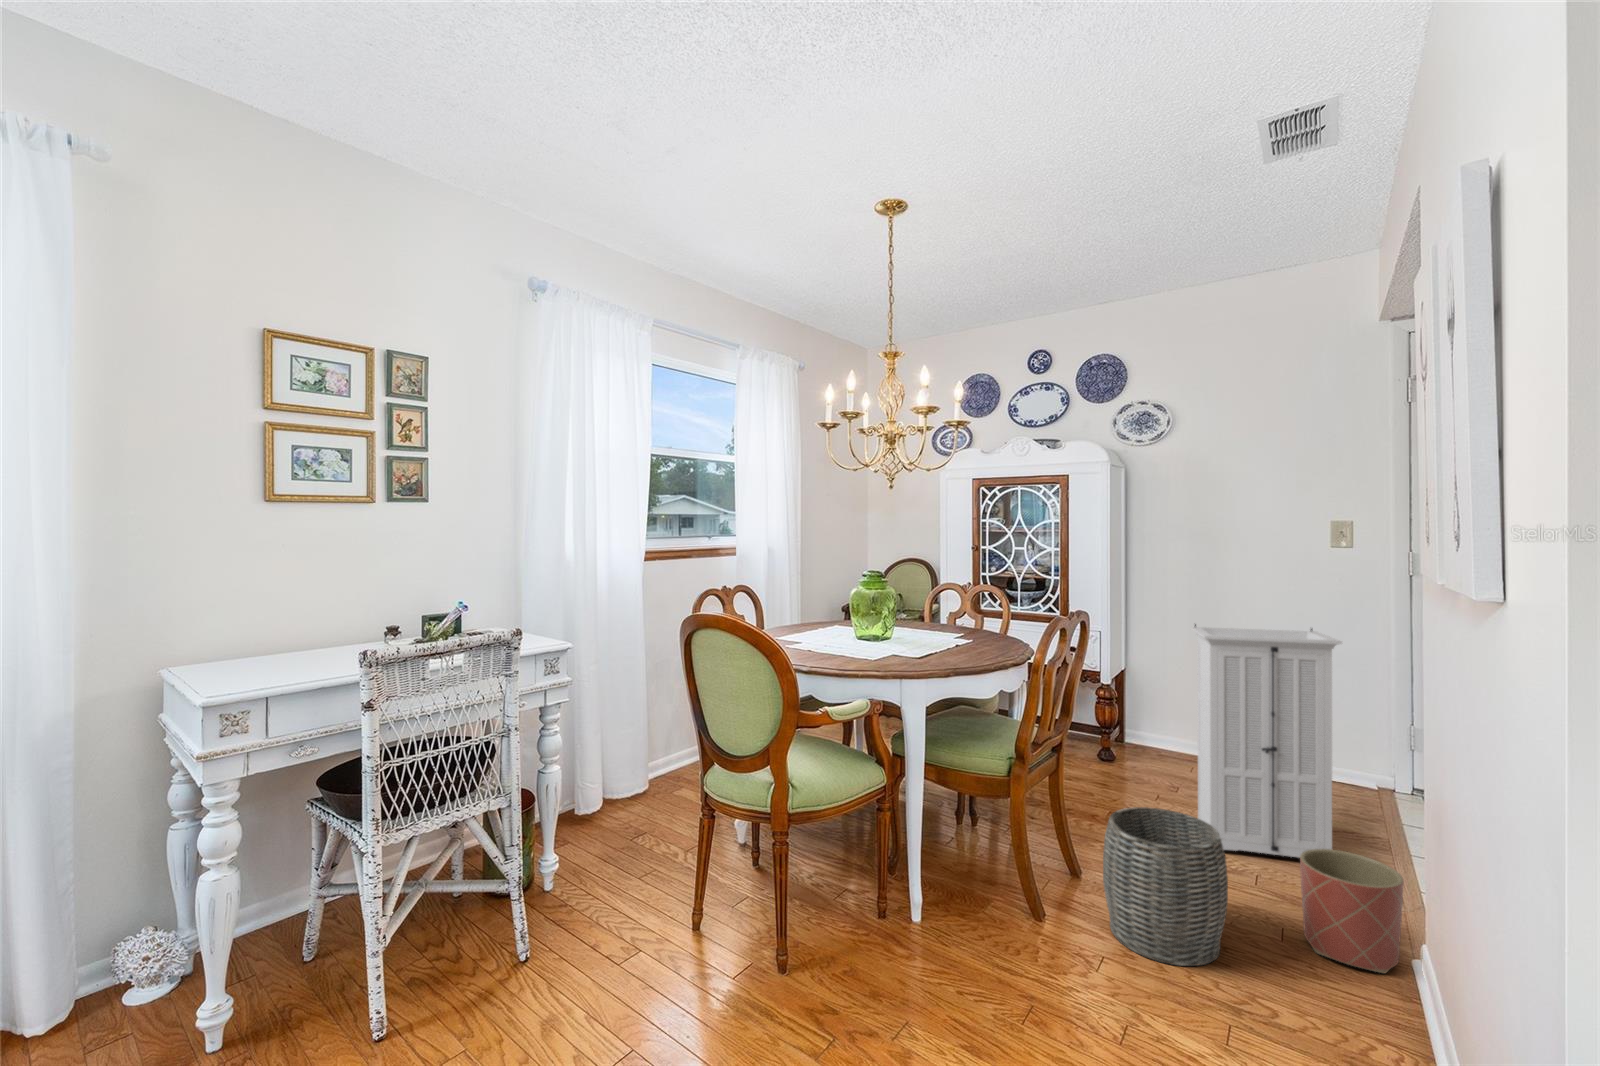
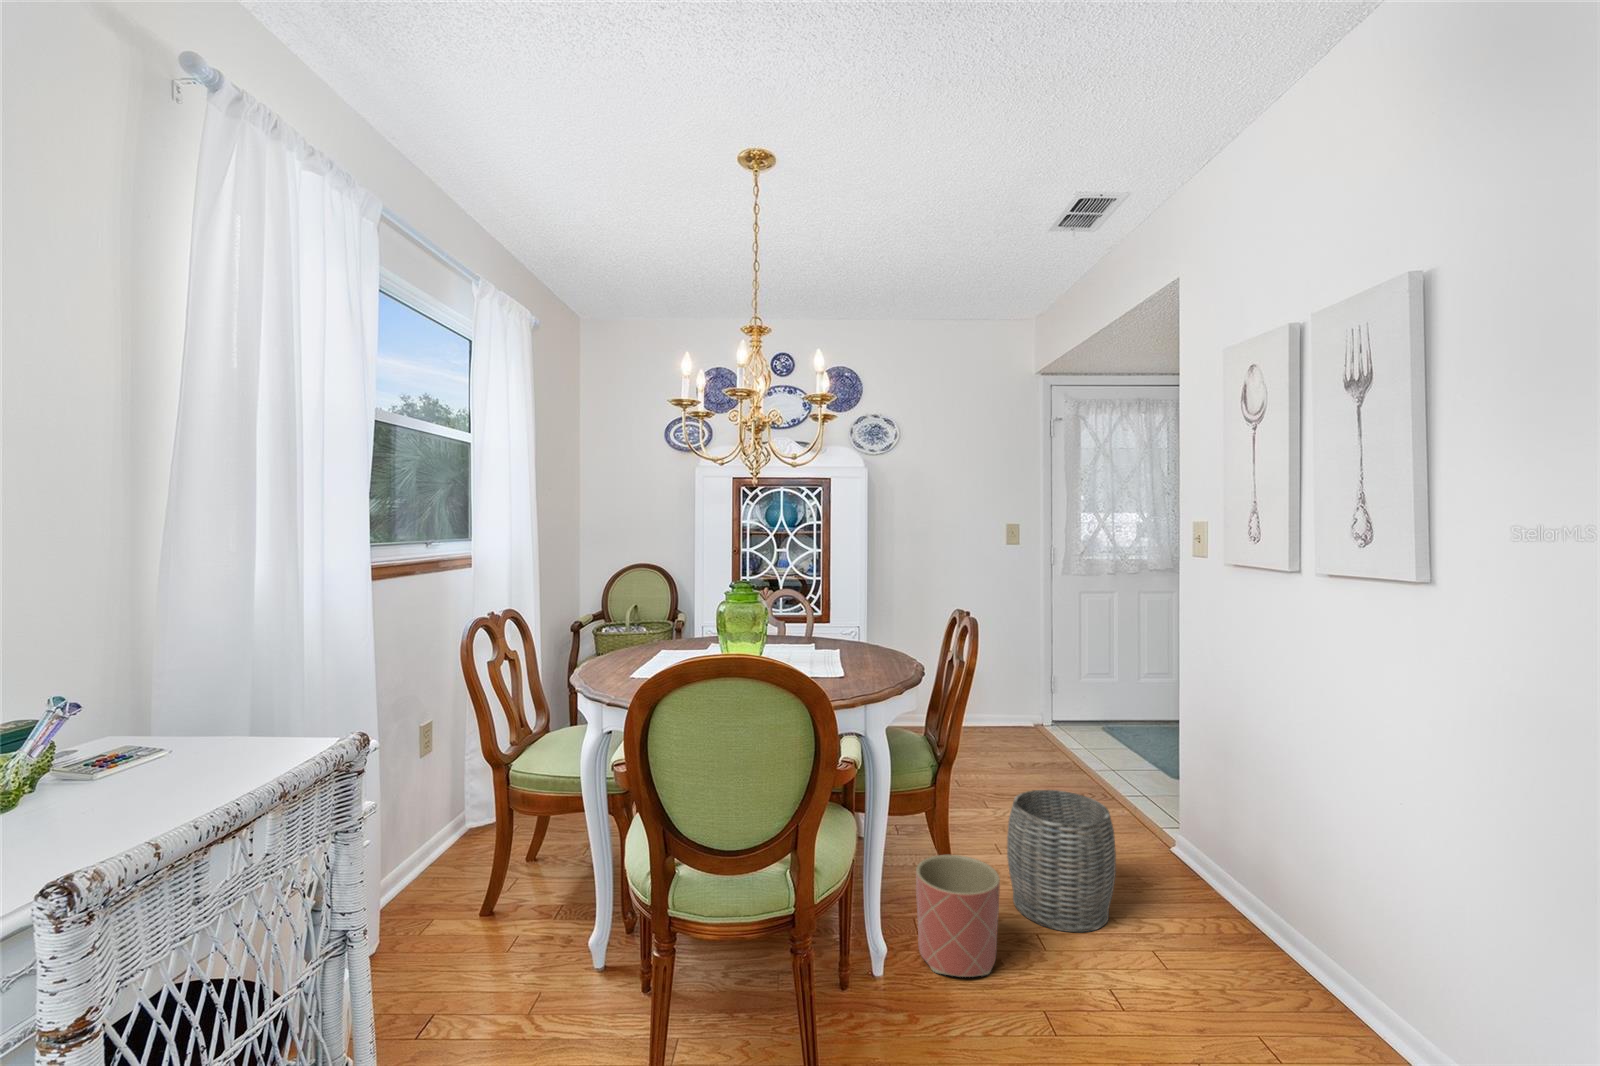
storage cabinet: present [1191,624,1342,858] -> none [978,614,1096,817]
planter: present [1300,849,1404,973] -> present [916,855,1000,977]

